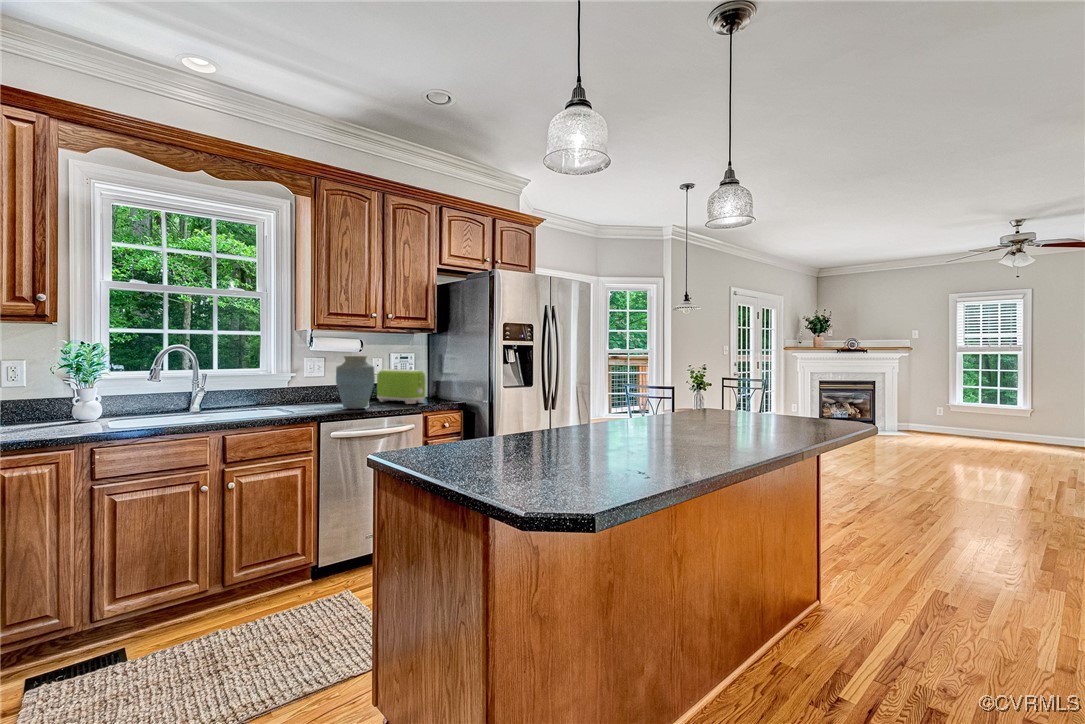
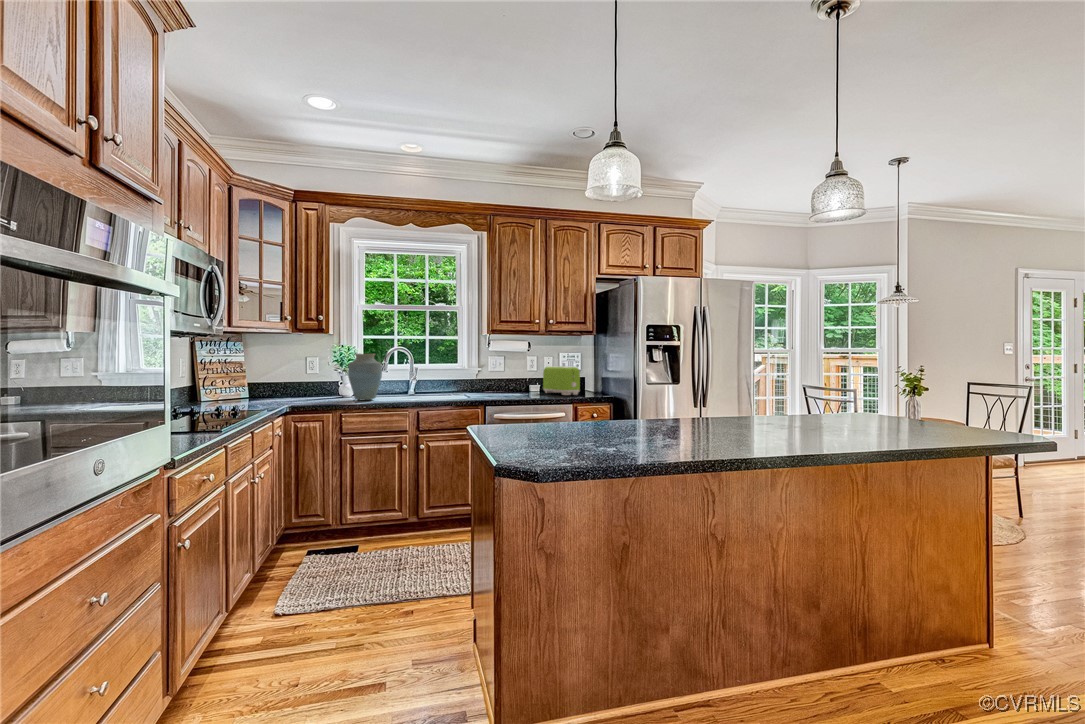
vase: present [336,356,375,409] -> present [348,354,382,400]

